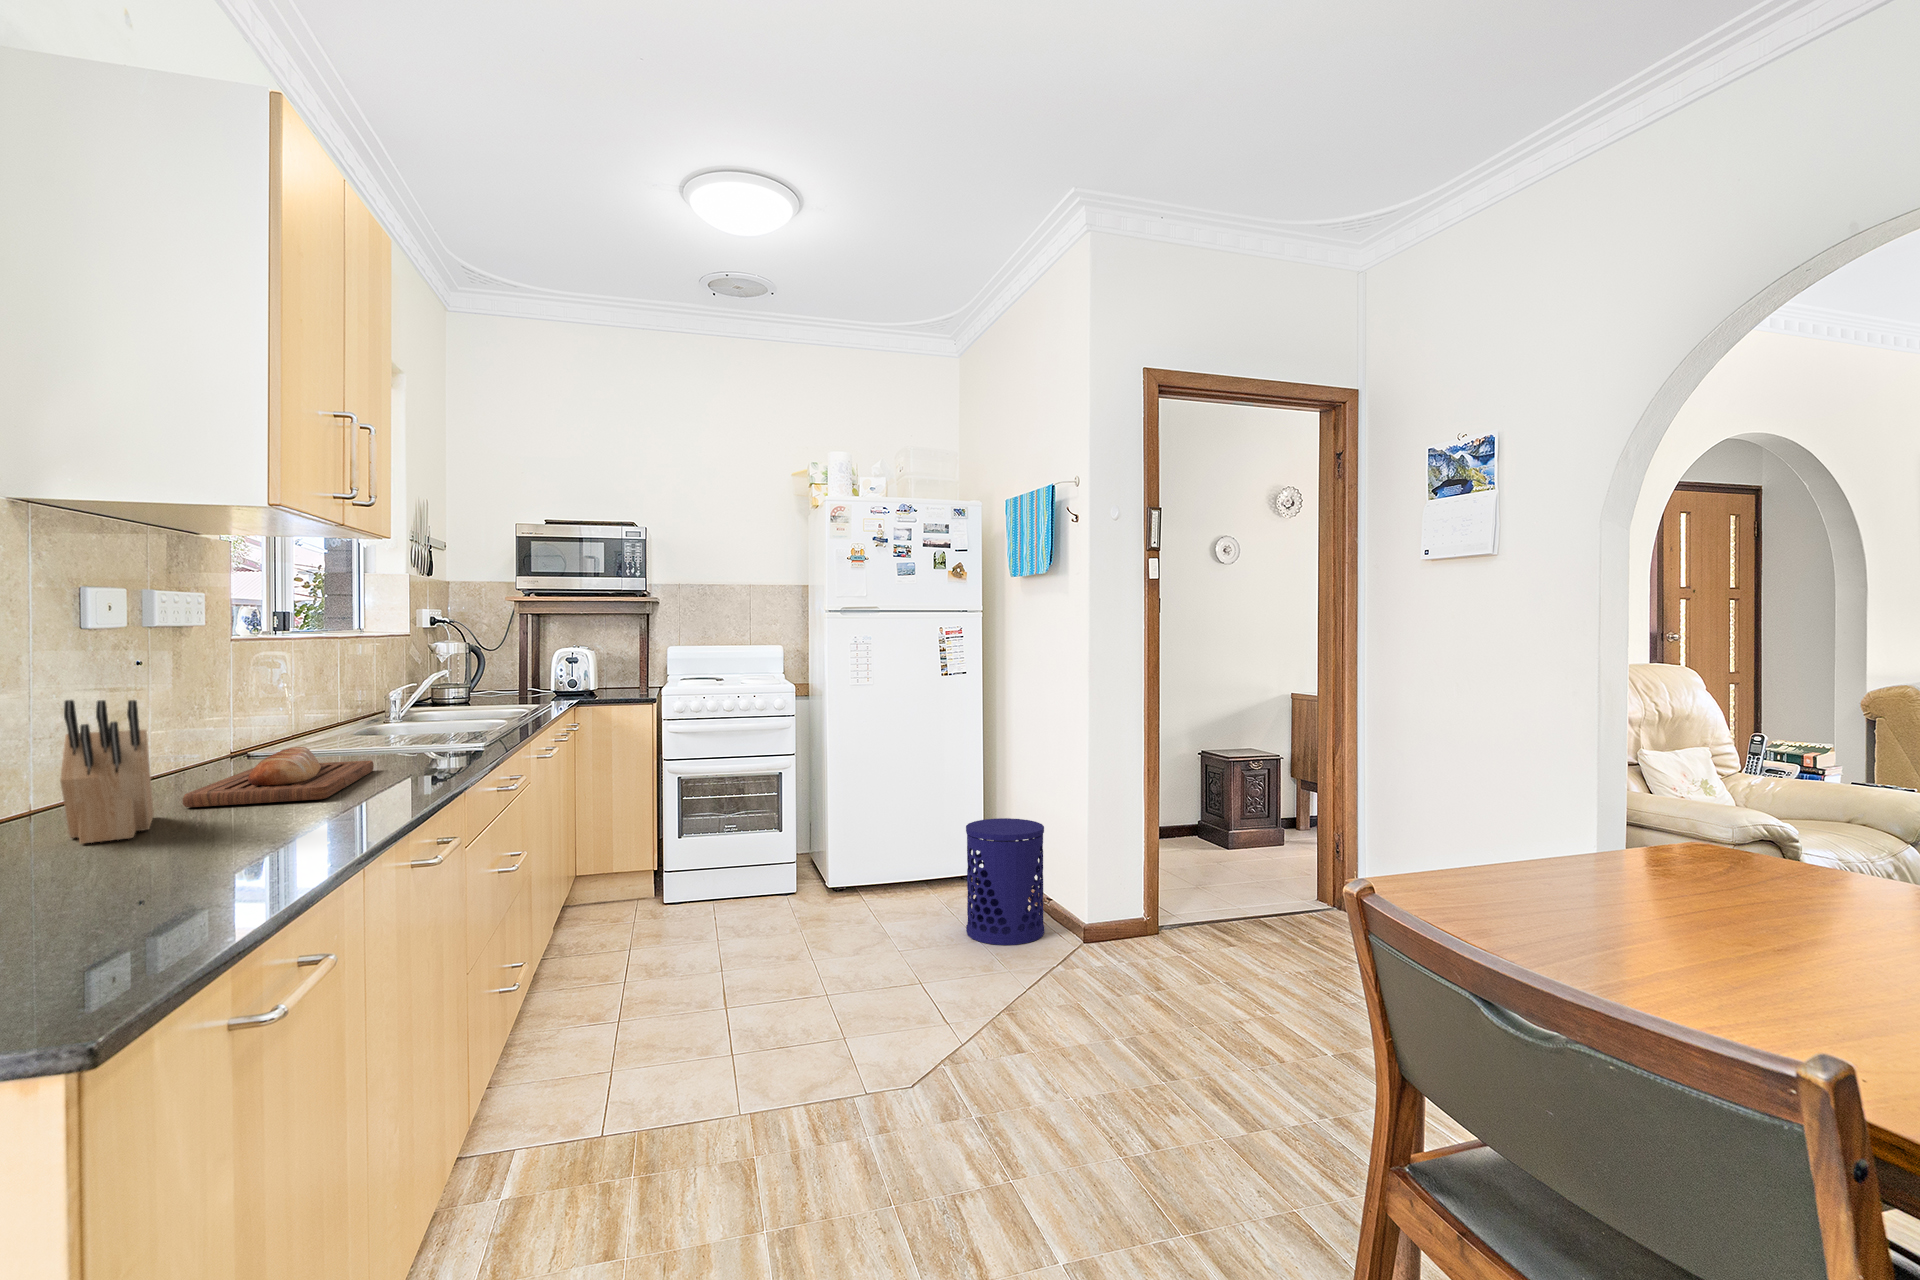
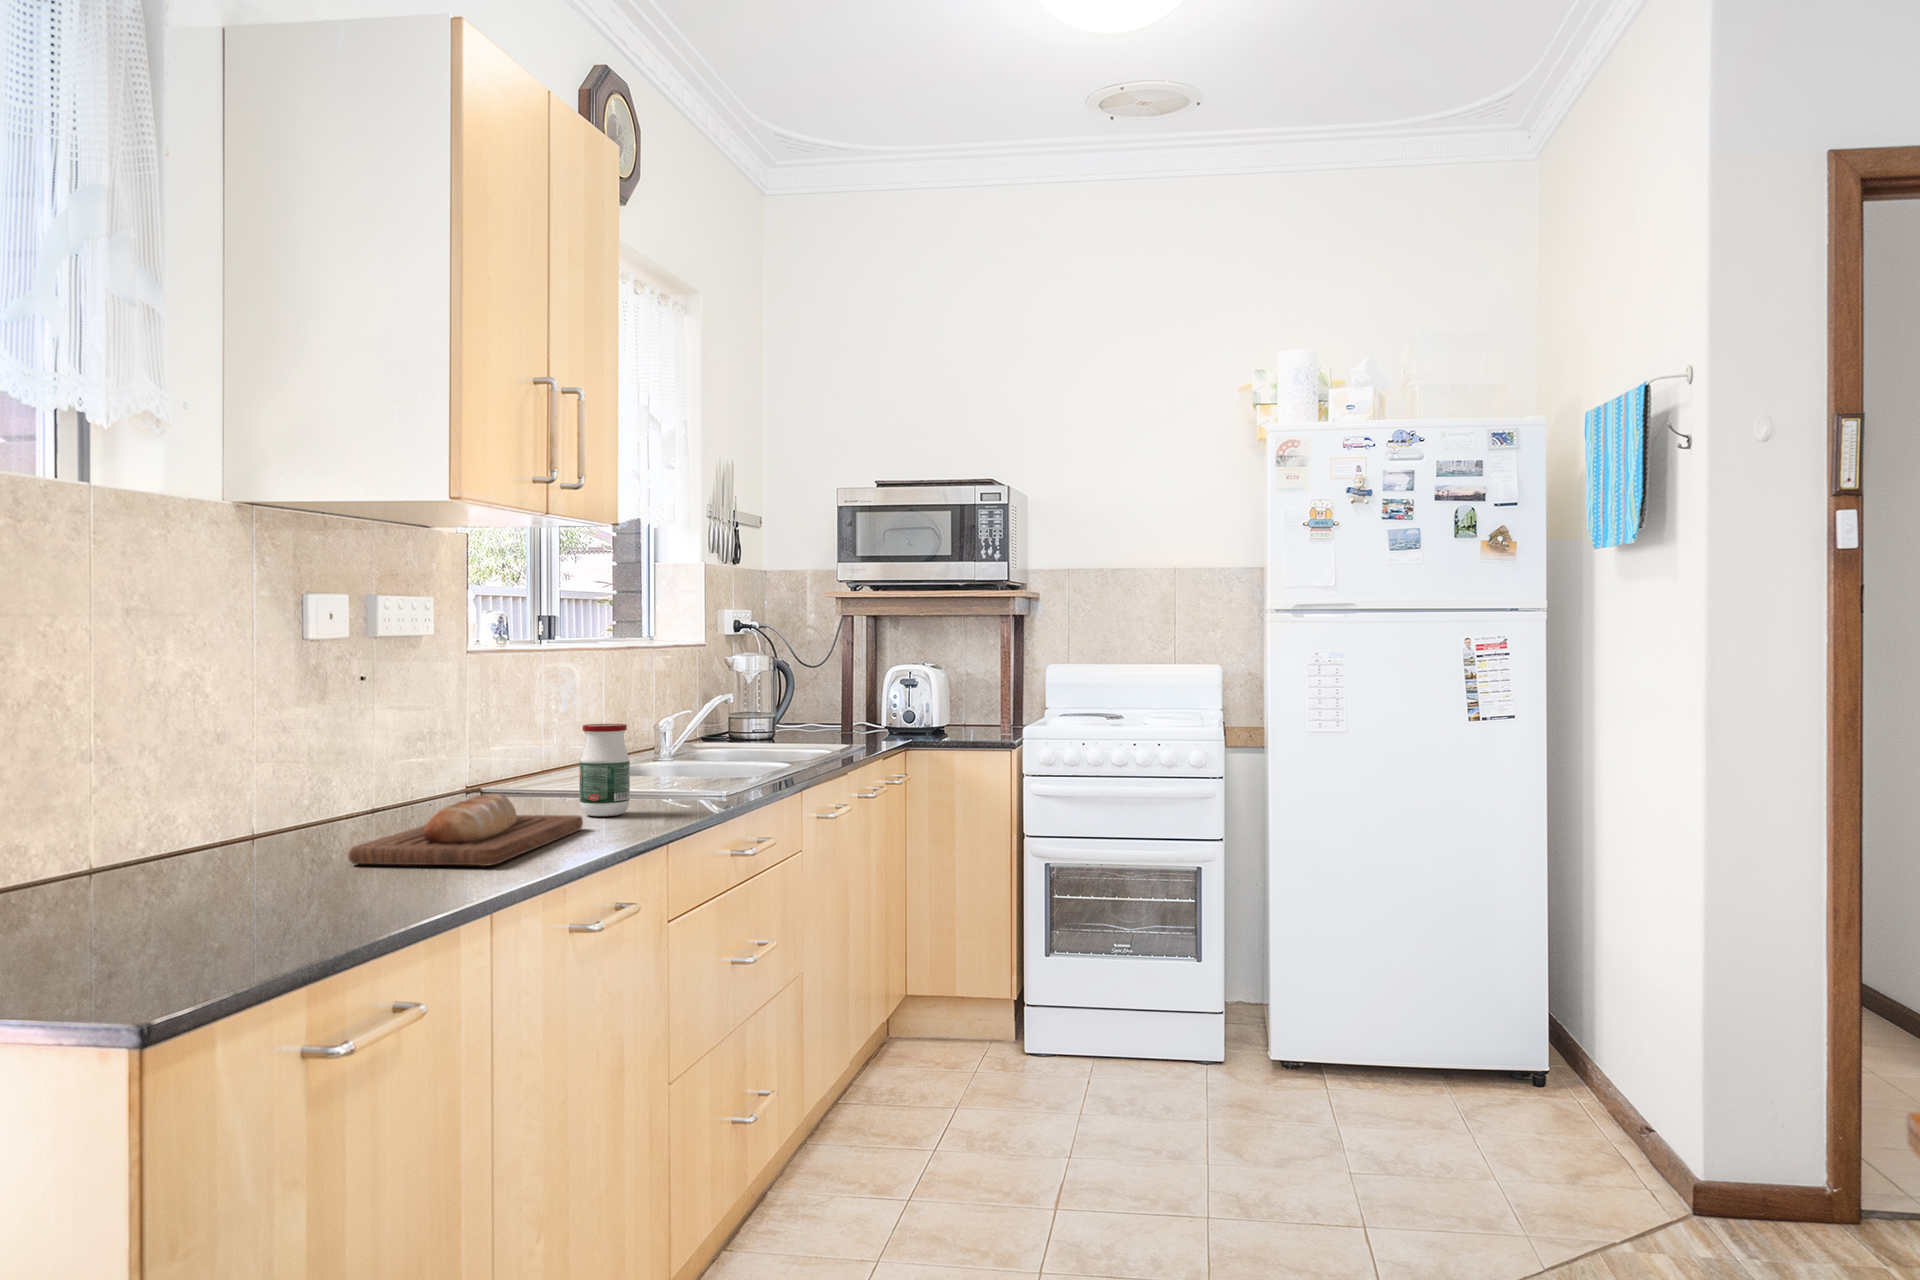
jar: none [359,692,403,761] -> present [579,724,630,816]
knife block: present [60,700,154,844] -> none [191,727,313,902]
waste bin: present [966,818,1044,945] -> none [1499,974,1651,1207]

